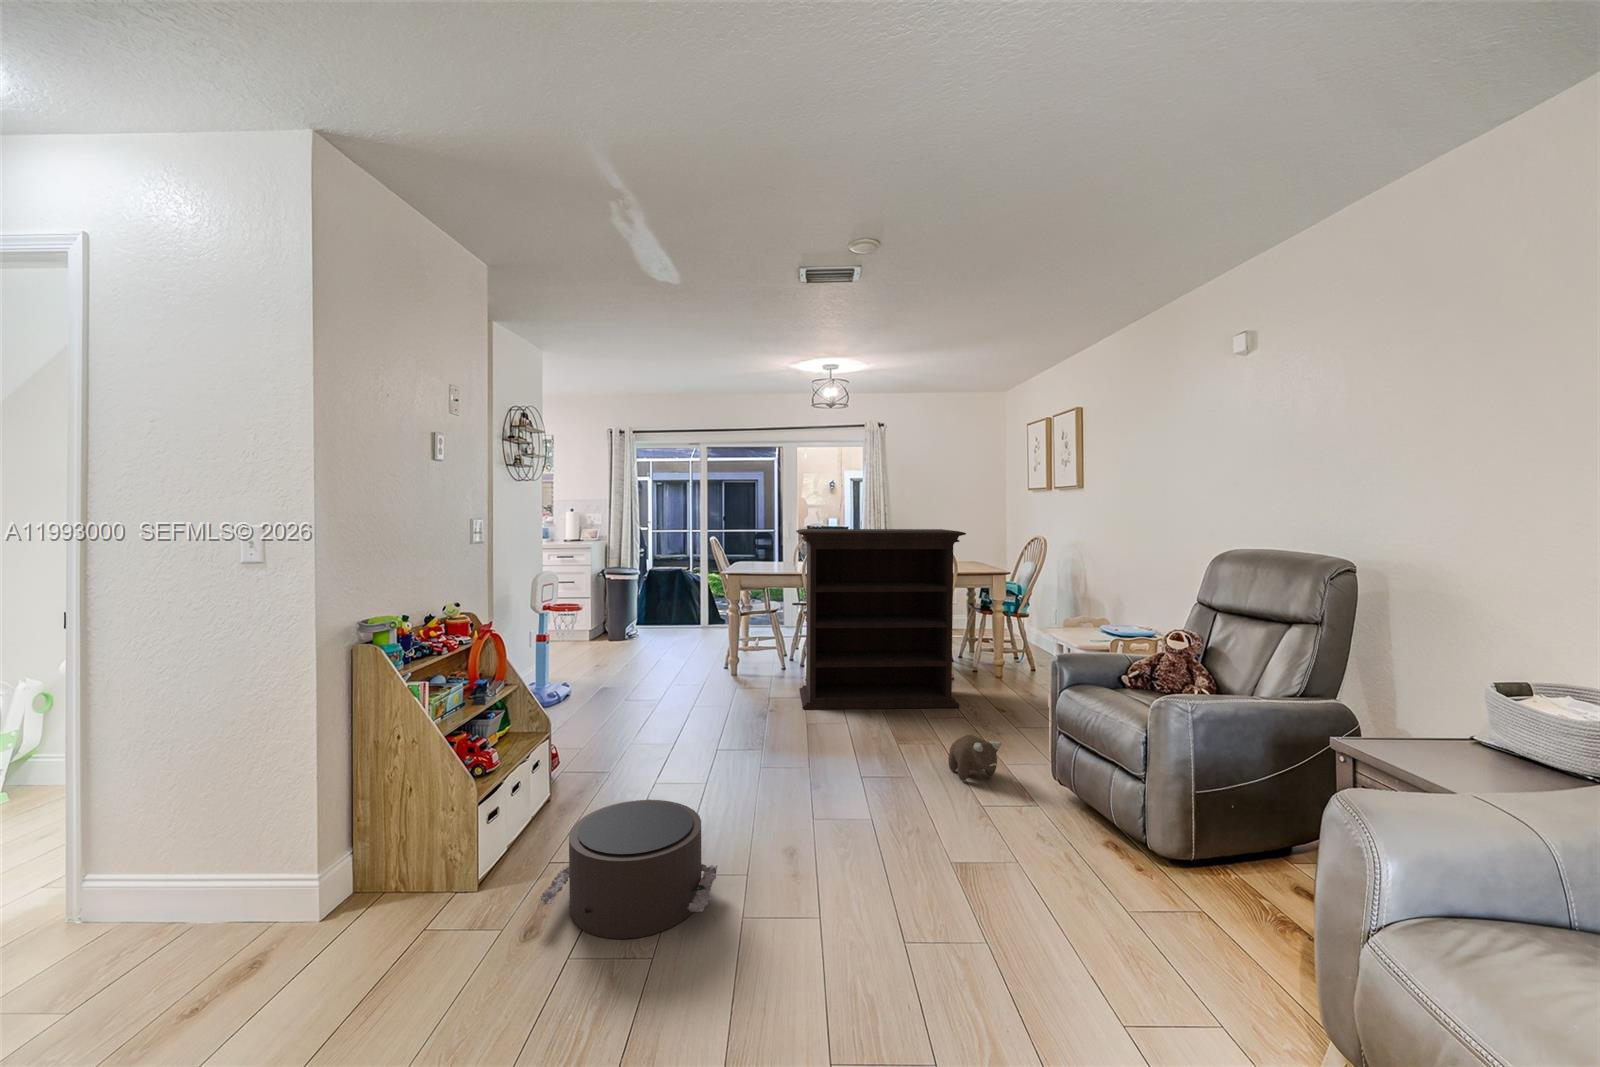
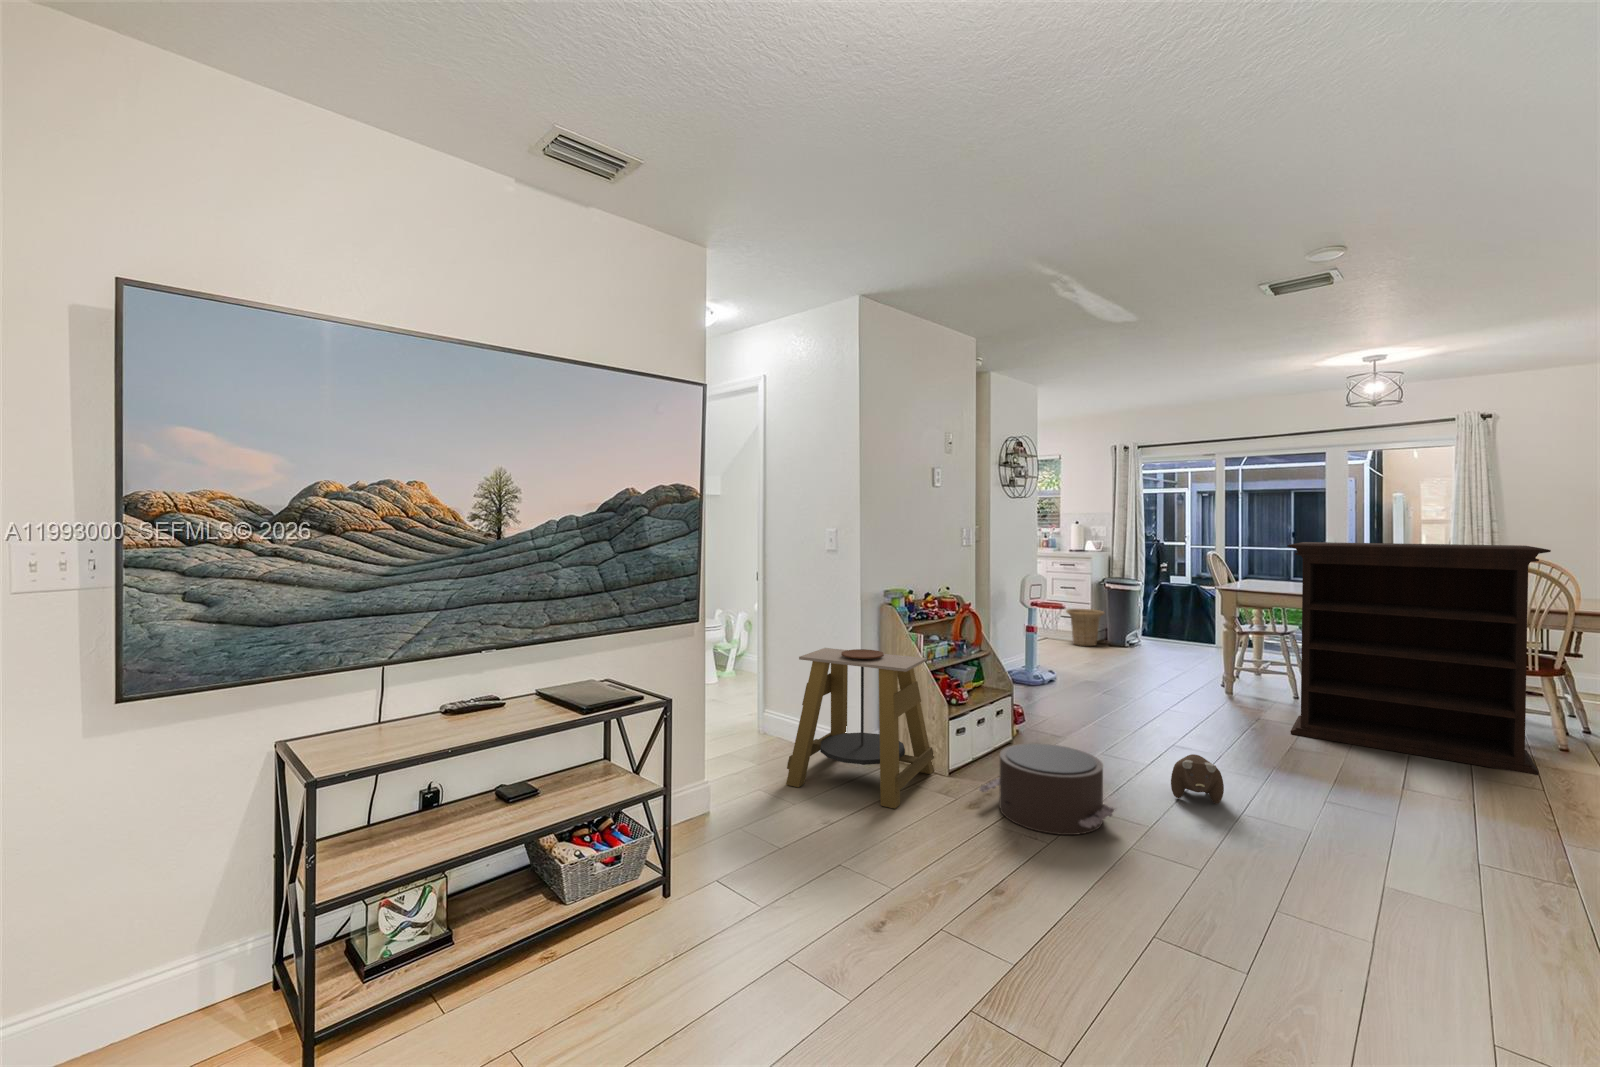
basket: none [566,603,606,644] -> present [1066,609,1104,646]
side table: none [149,722,455,1034] -> present [786,648,934,809]
plush toy: present [948,735,1001,781] -> present [1171,754,1224,804]

